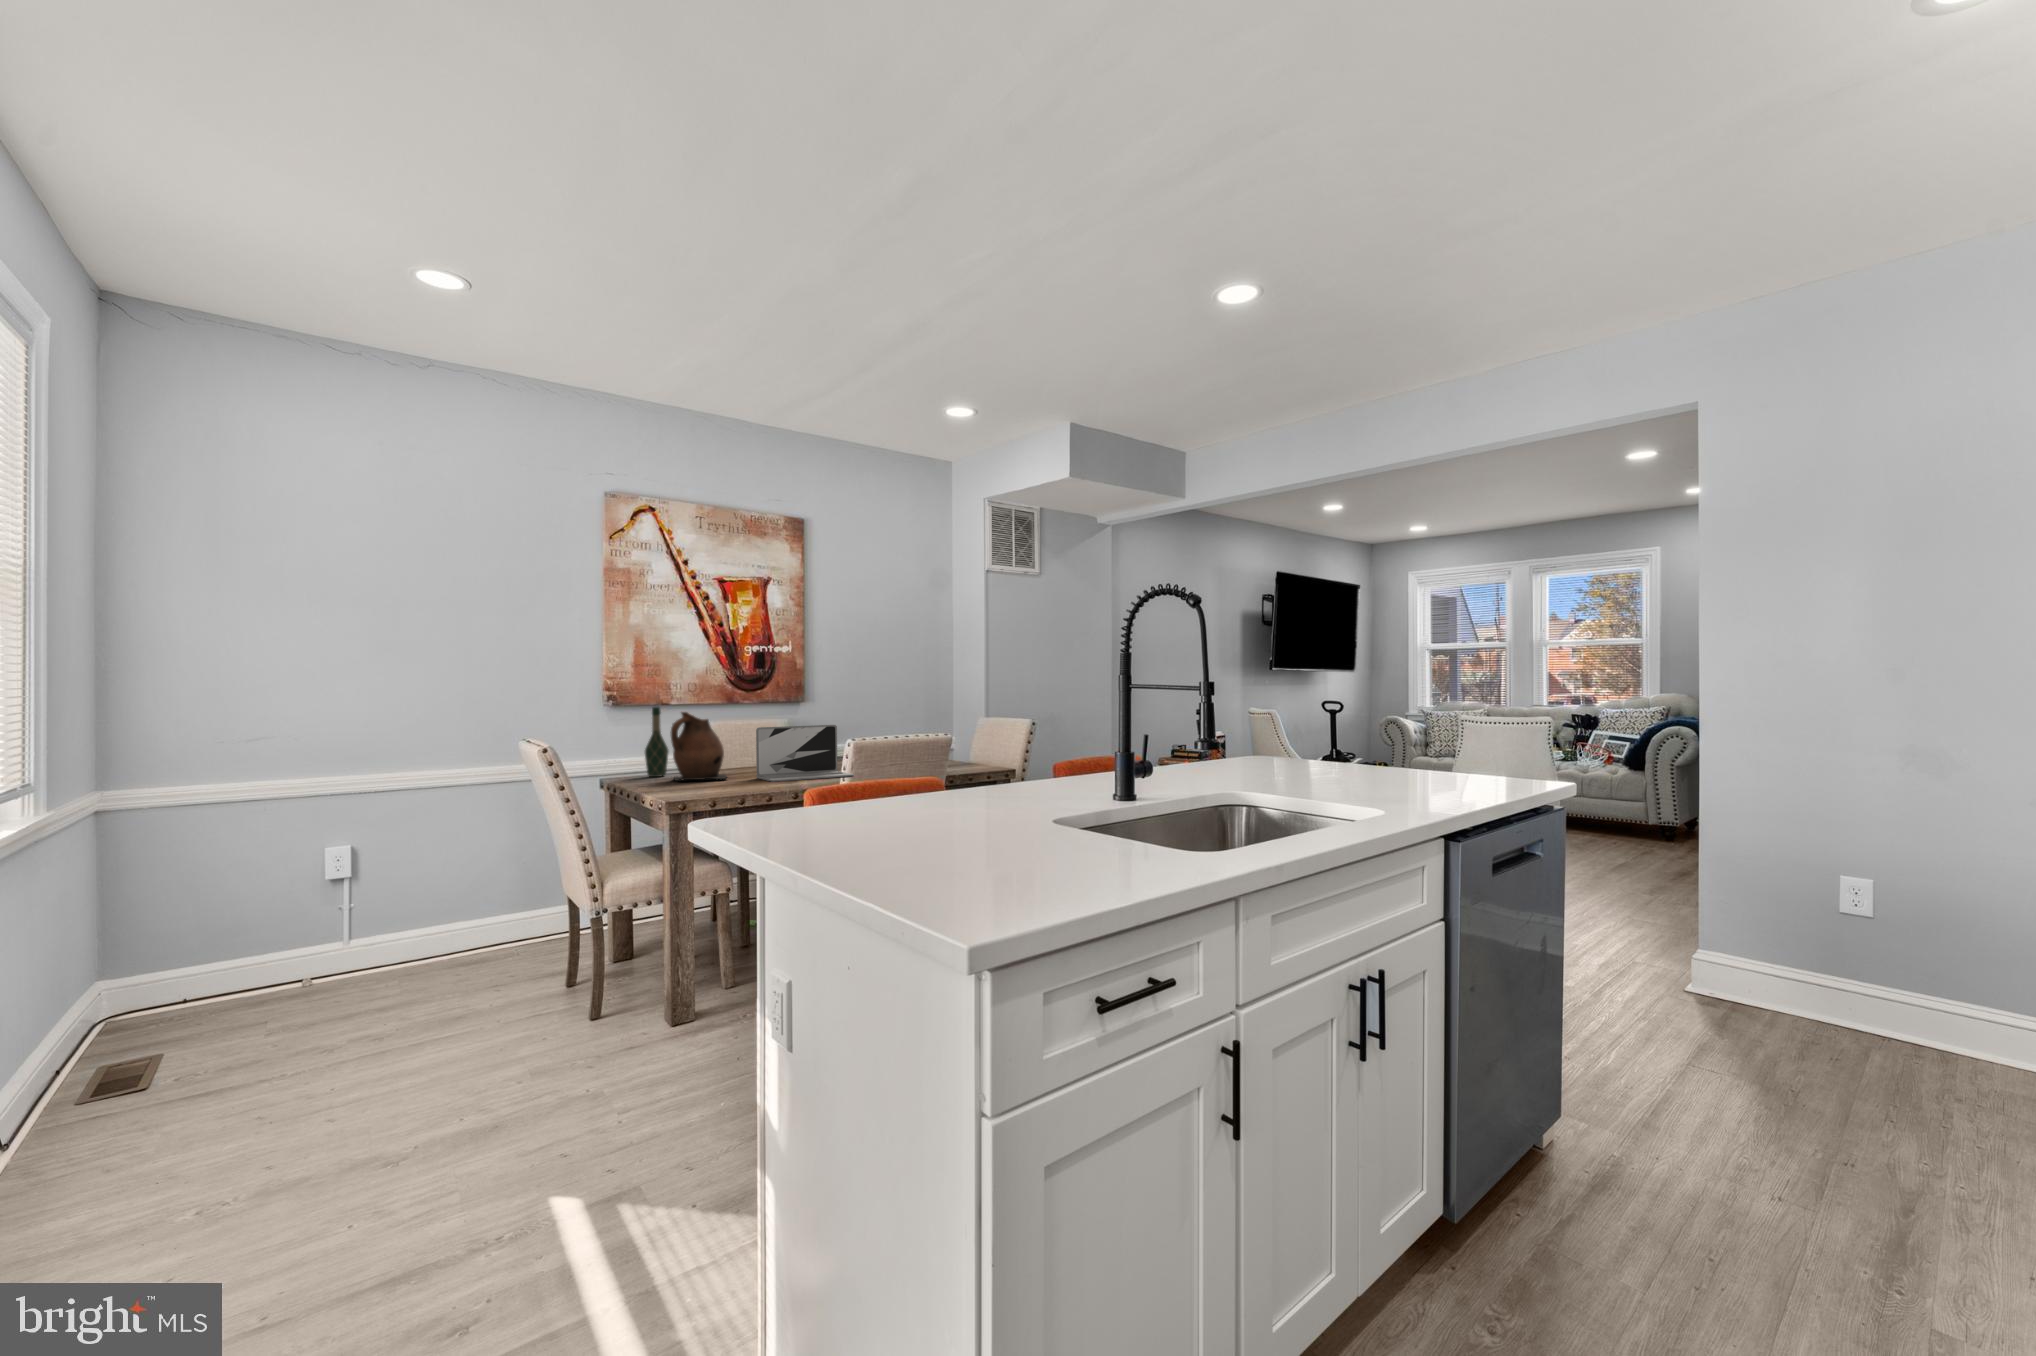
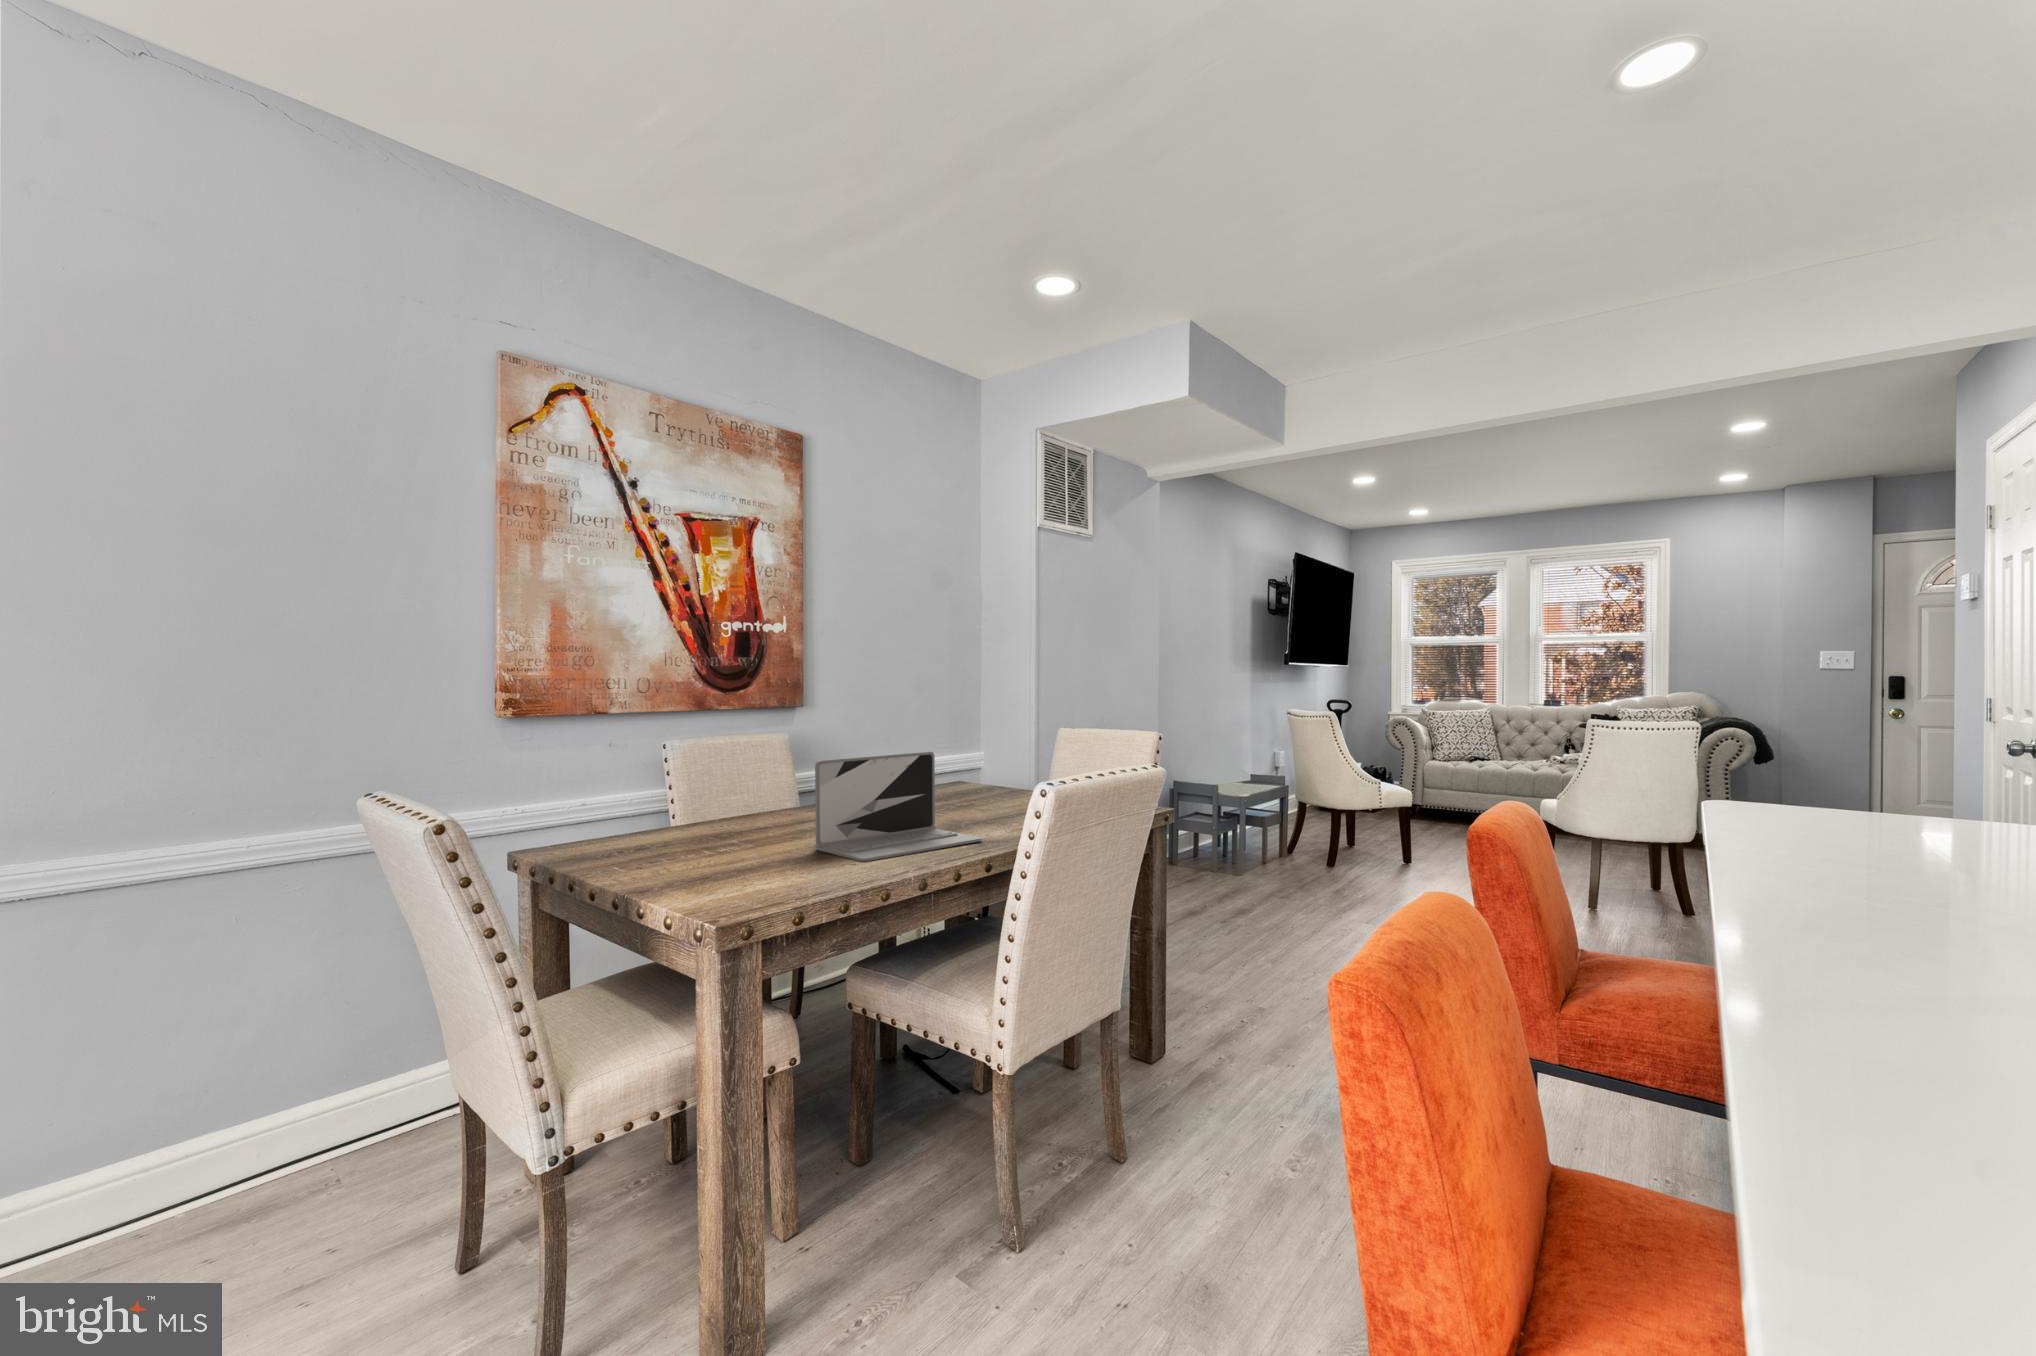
wine bottle: present [645,707,669,777] -> none [595,722,638,848]
ceramic pitcher: present [670,712,727,781] -> none [656,735,771,864]

